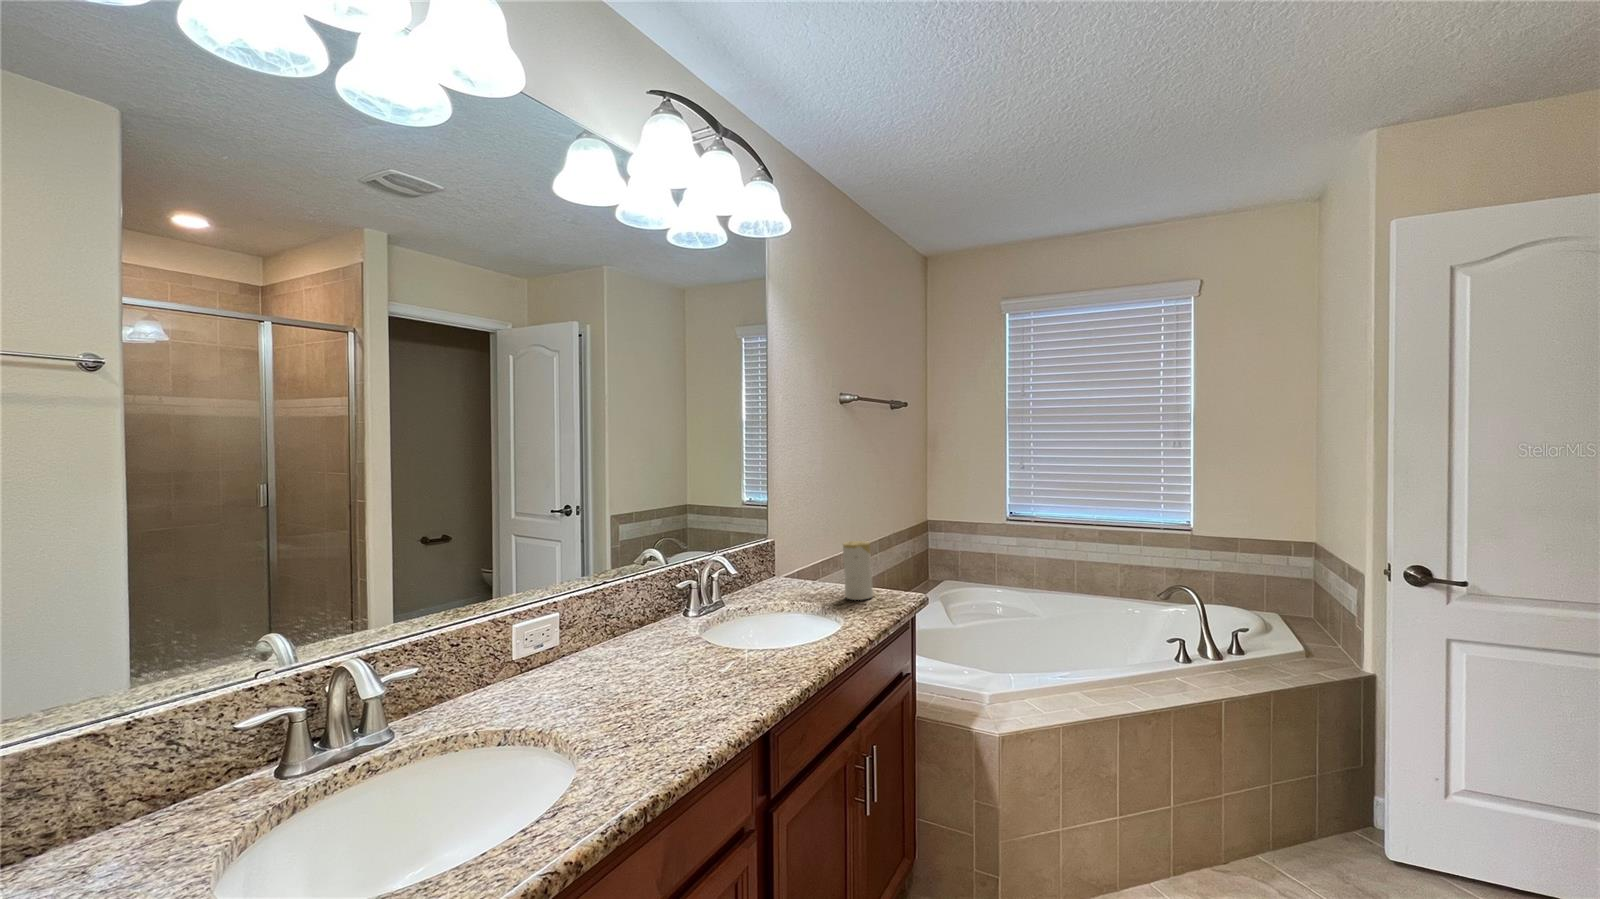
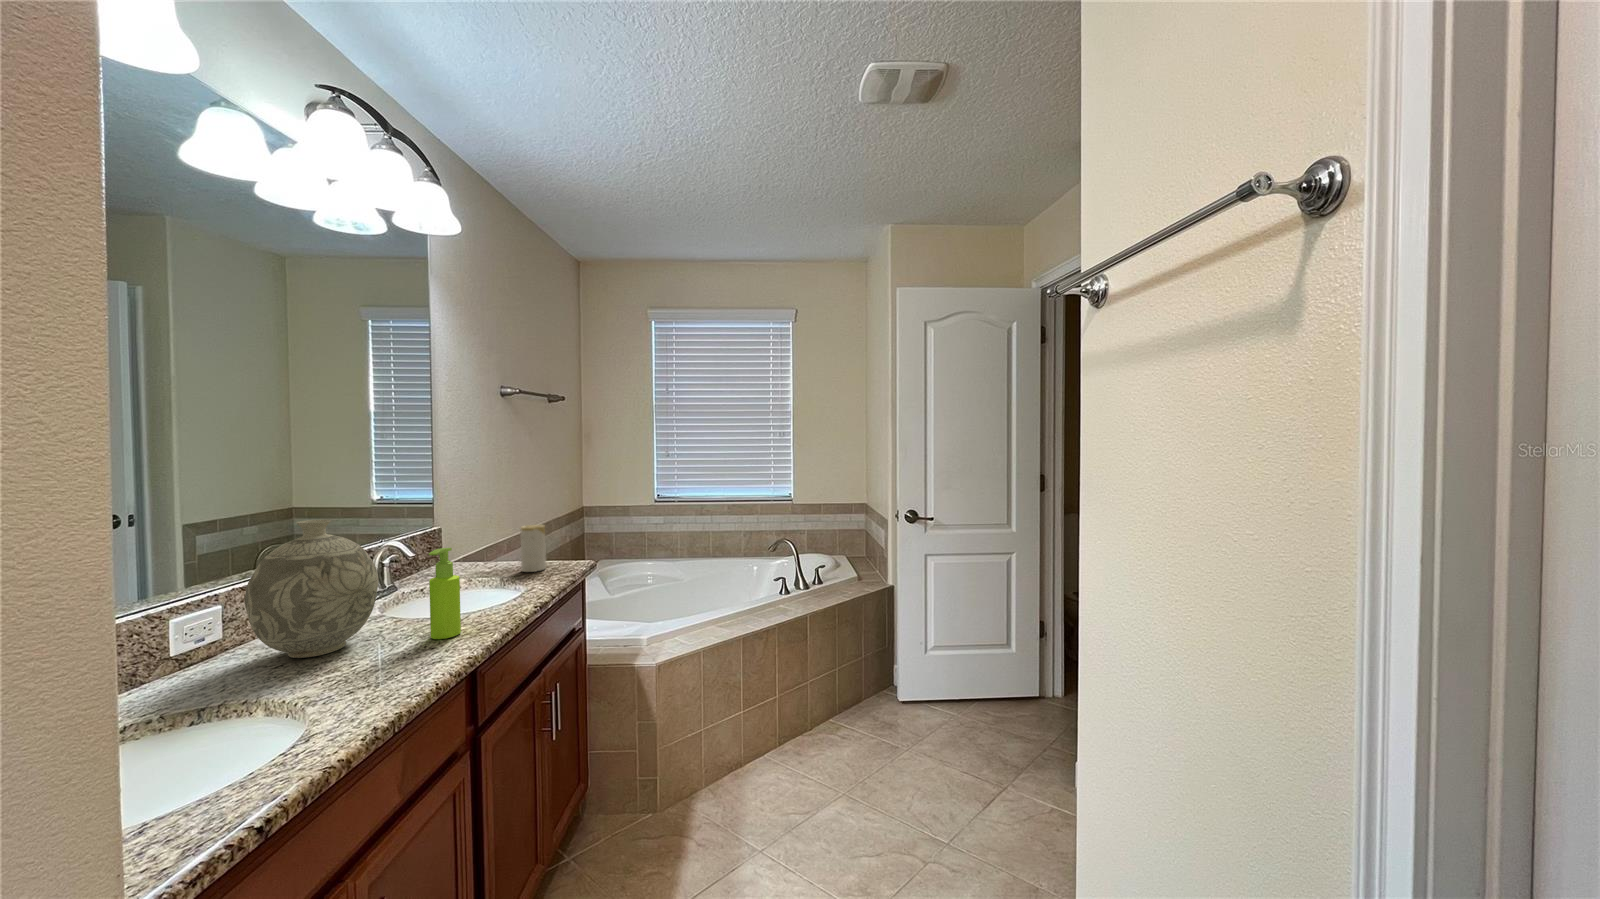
decorative vase: none [561,527,680,682] -> present [245,520,379,658]
soap dispenser: none [720,567,759,683] -> present [429,548,461,639]

